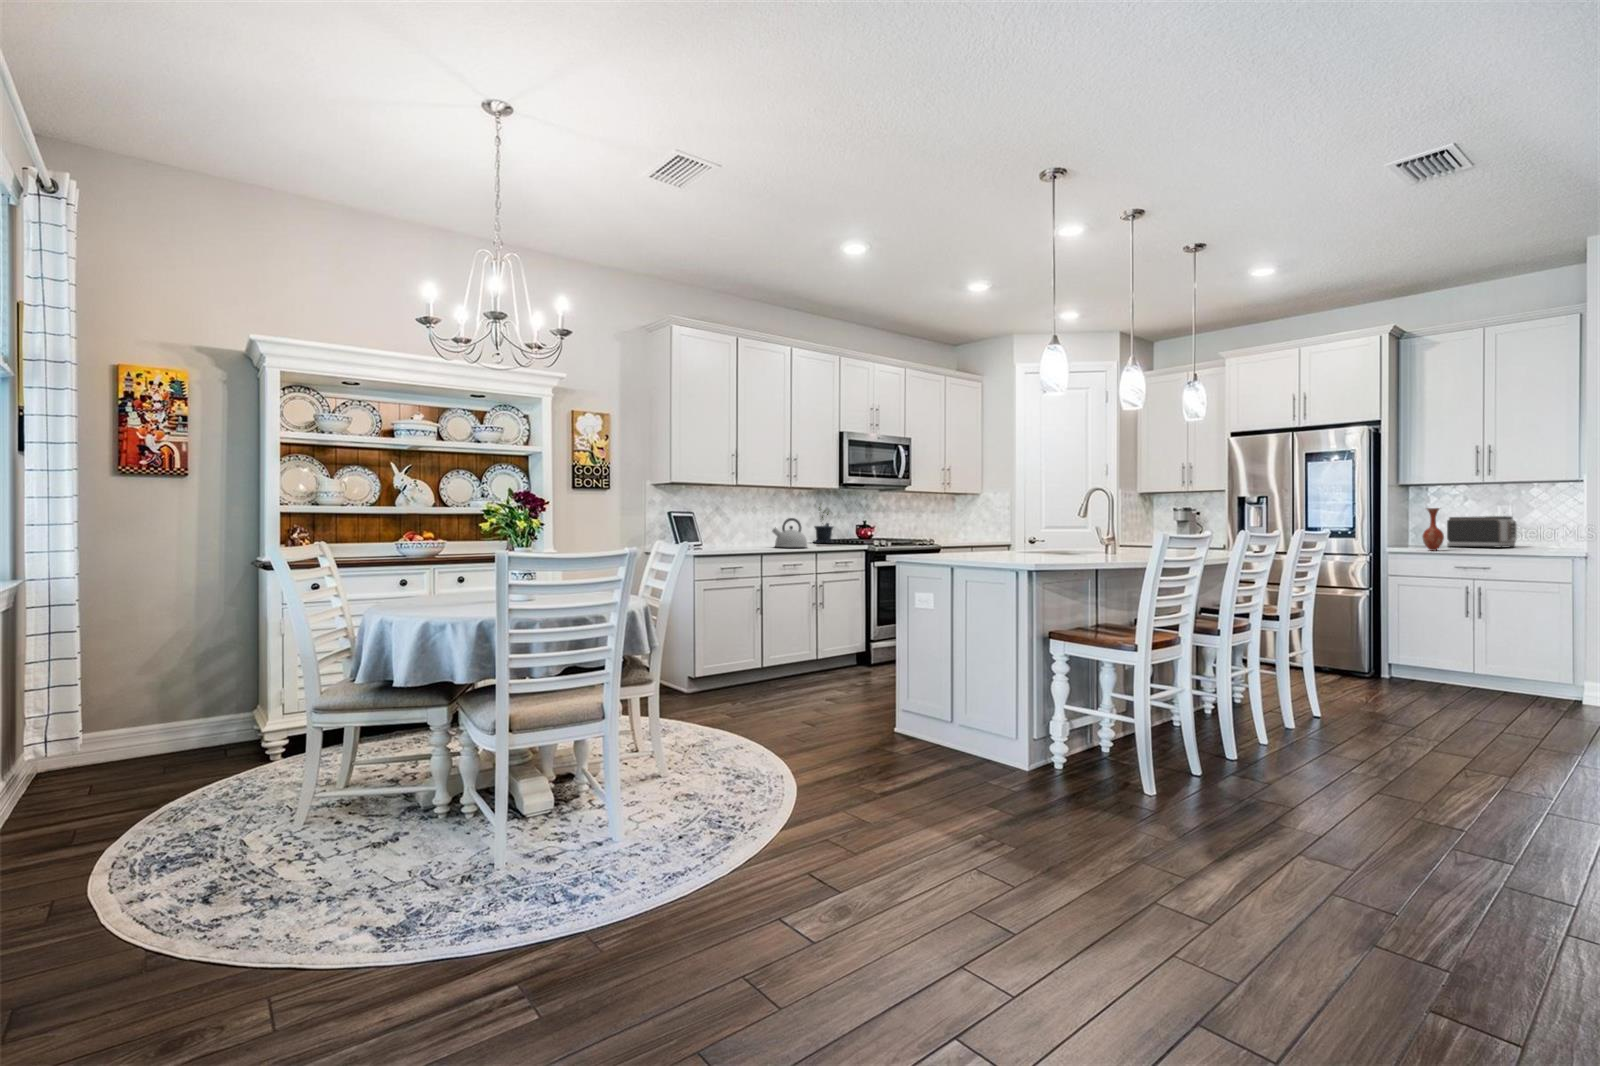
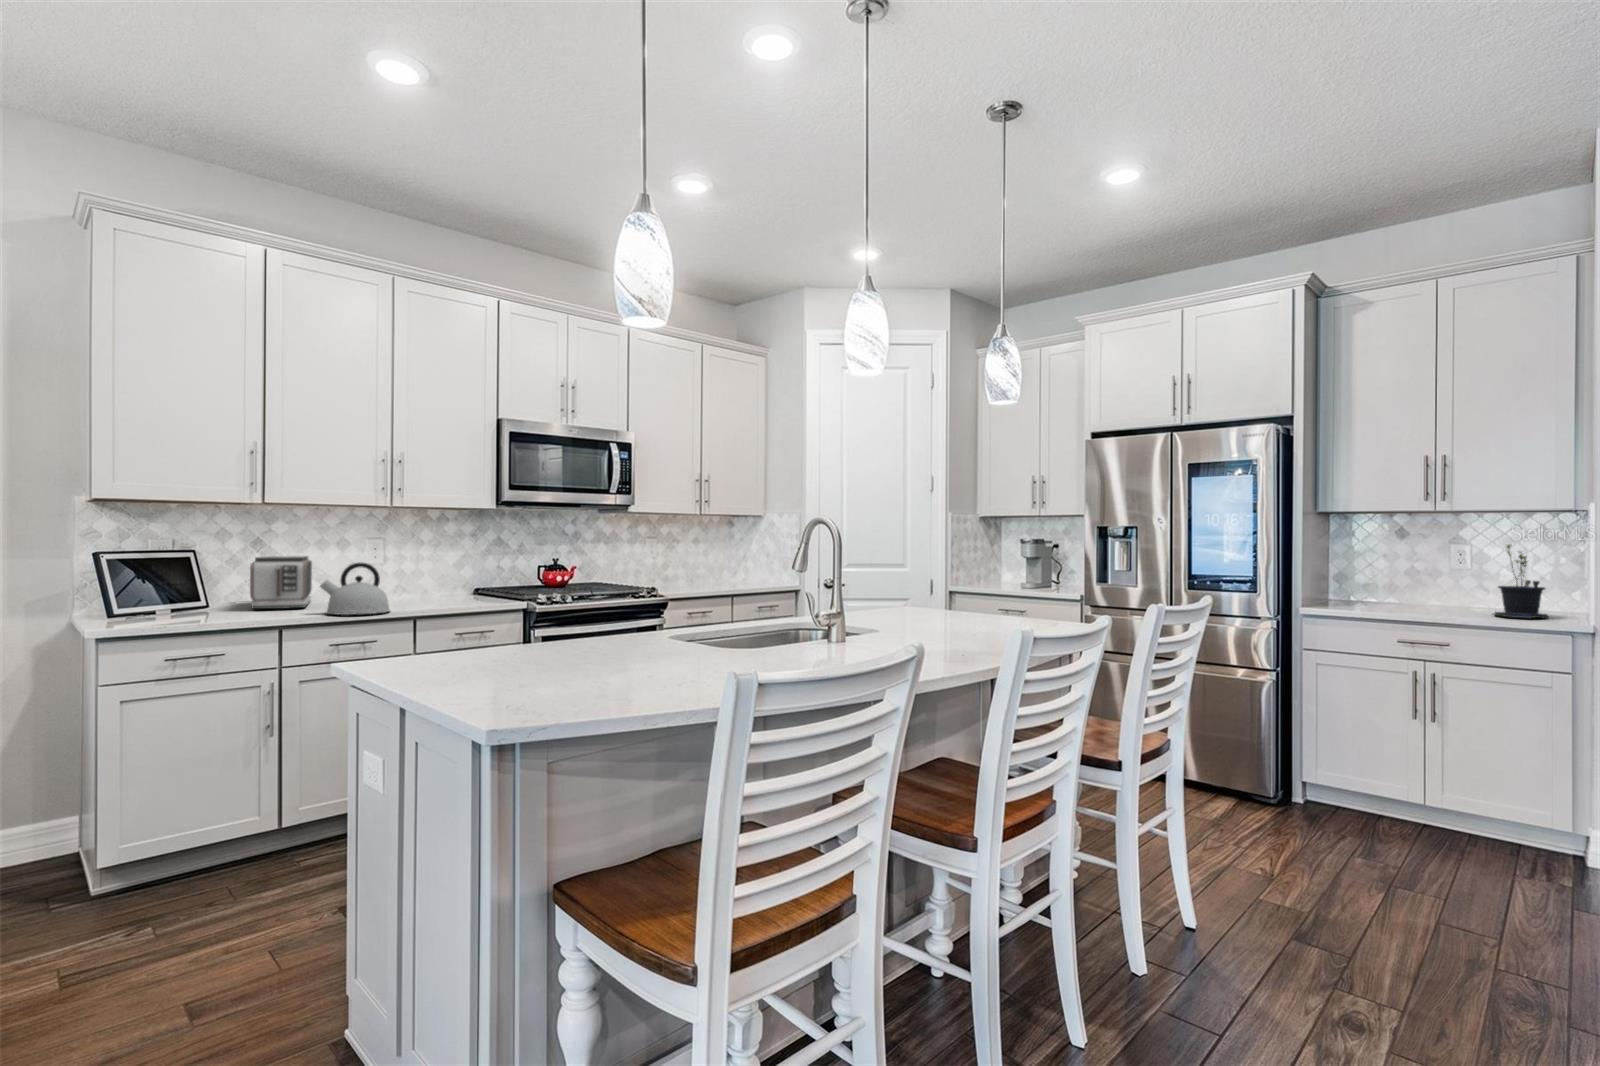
potted plant: present [813,507,834,543] -> present [1494,545,1548,618]
vase: present [1422,508,1444,551] -> none [1351,550,1382,615]
toaster: present [1447,516,1517,547] -> present [250,556,312,609]

